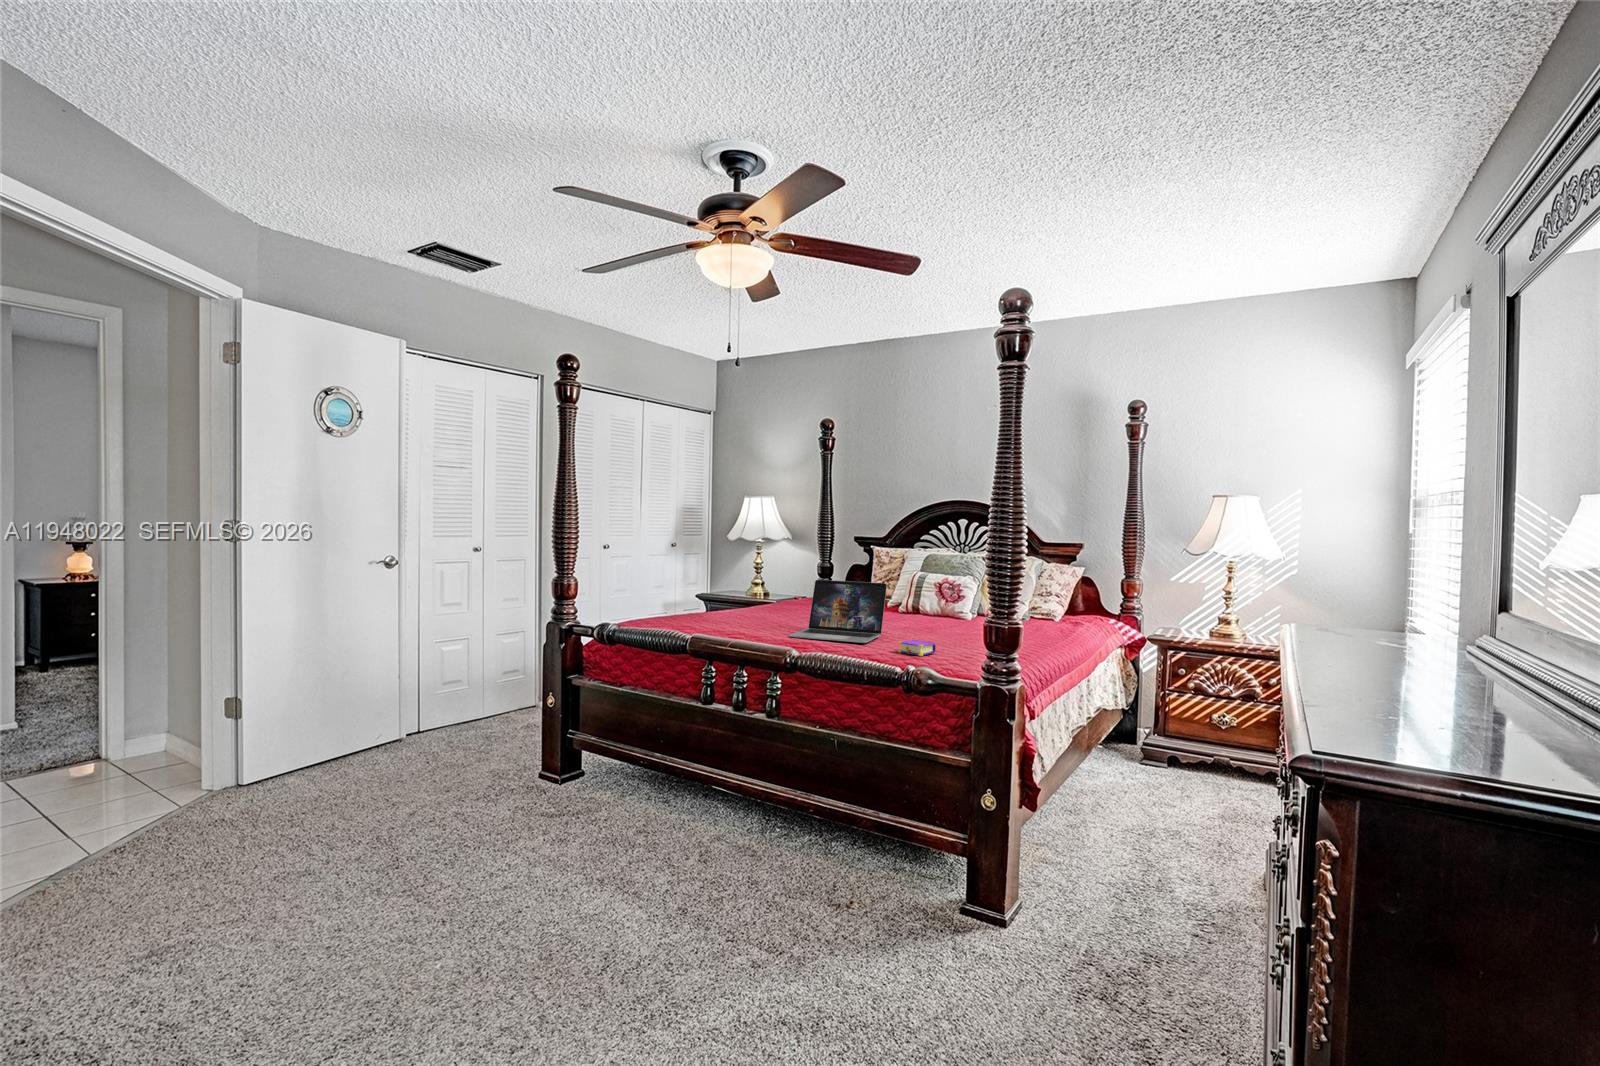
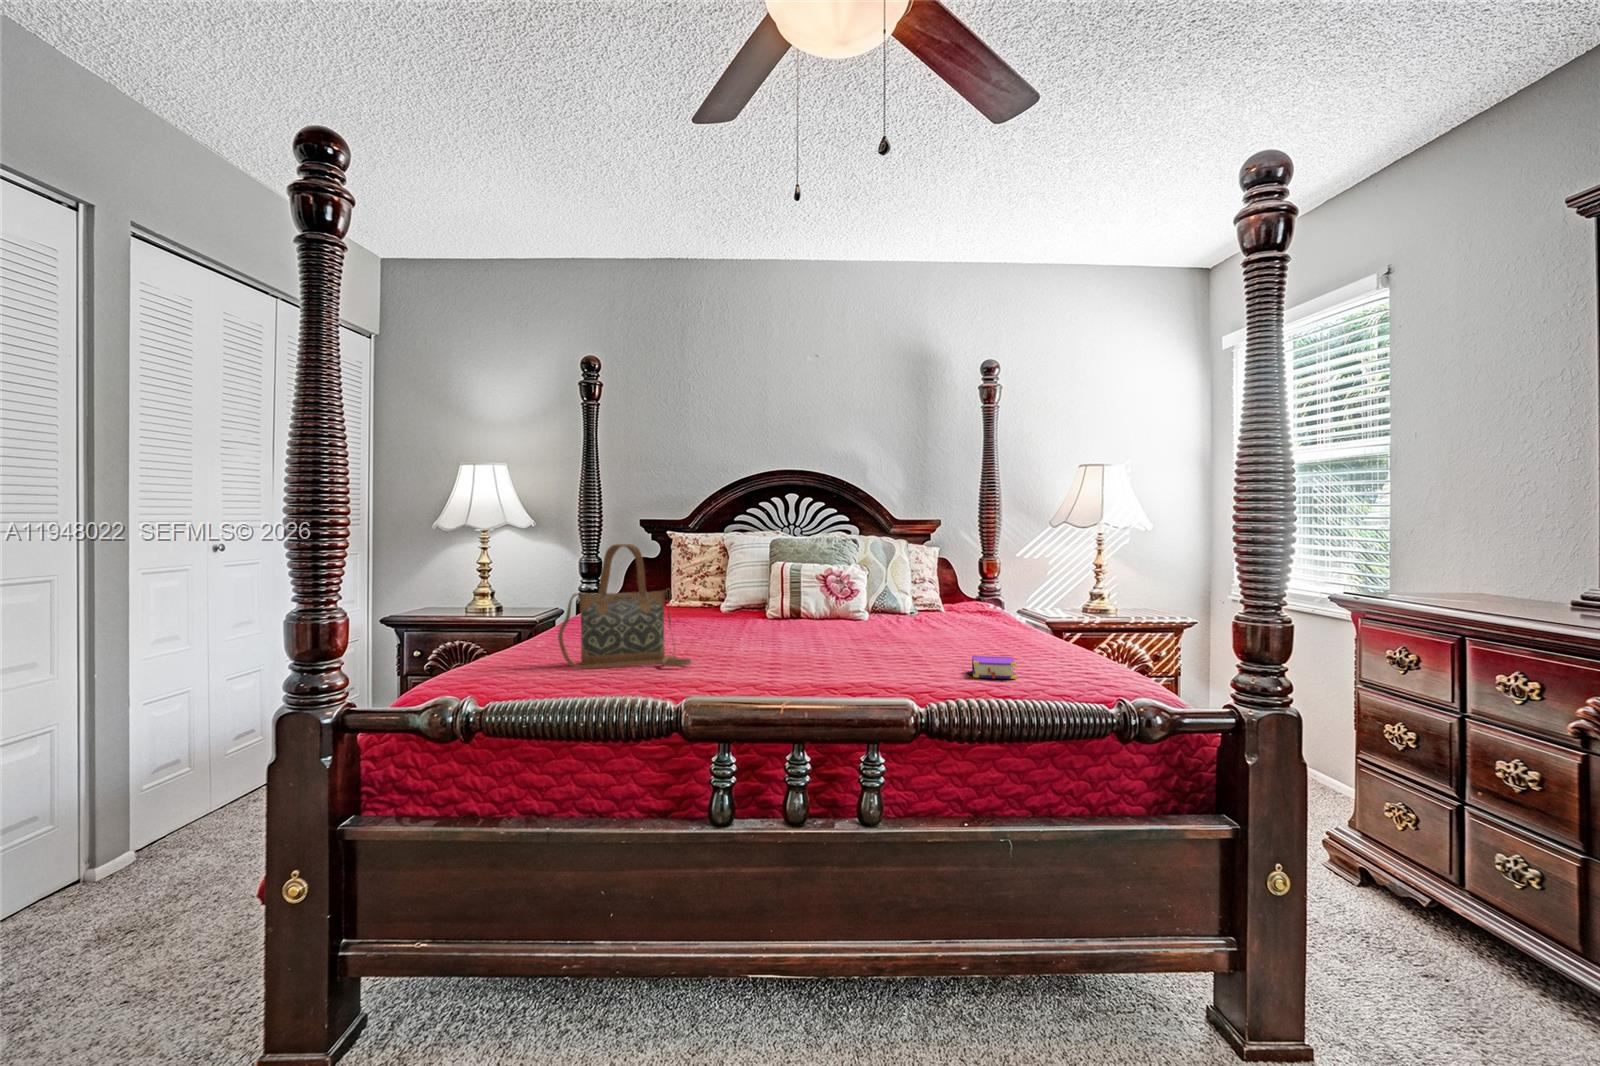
handbag: none [693,554,759,627] -> present [558,544,691,669]
laptop: present [789,580,887,643] -> none [761,578,905,674]

